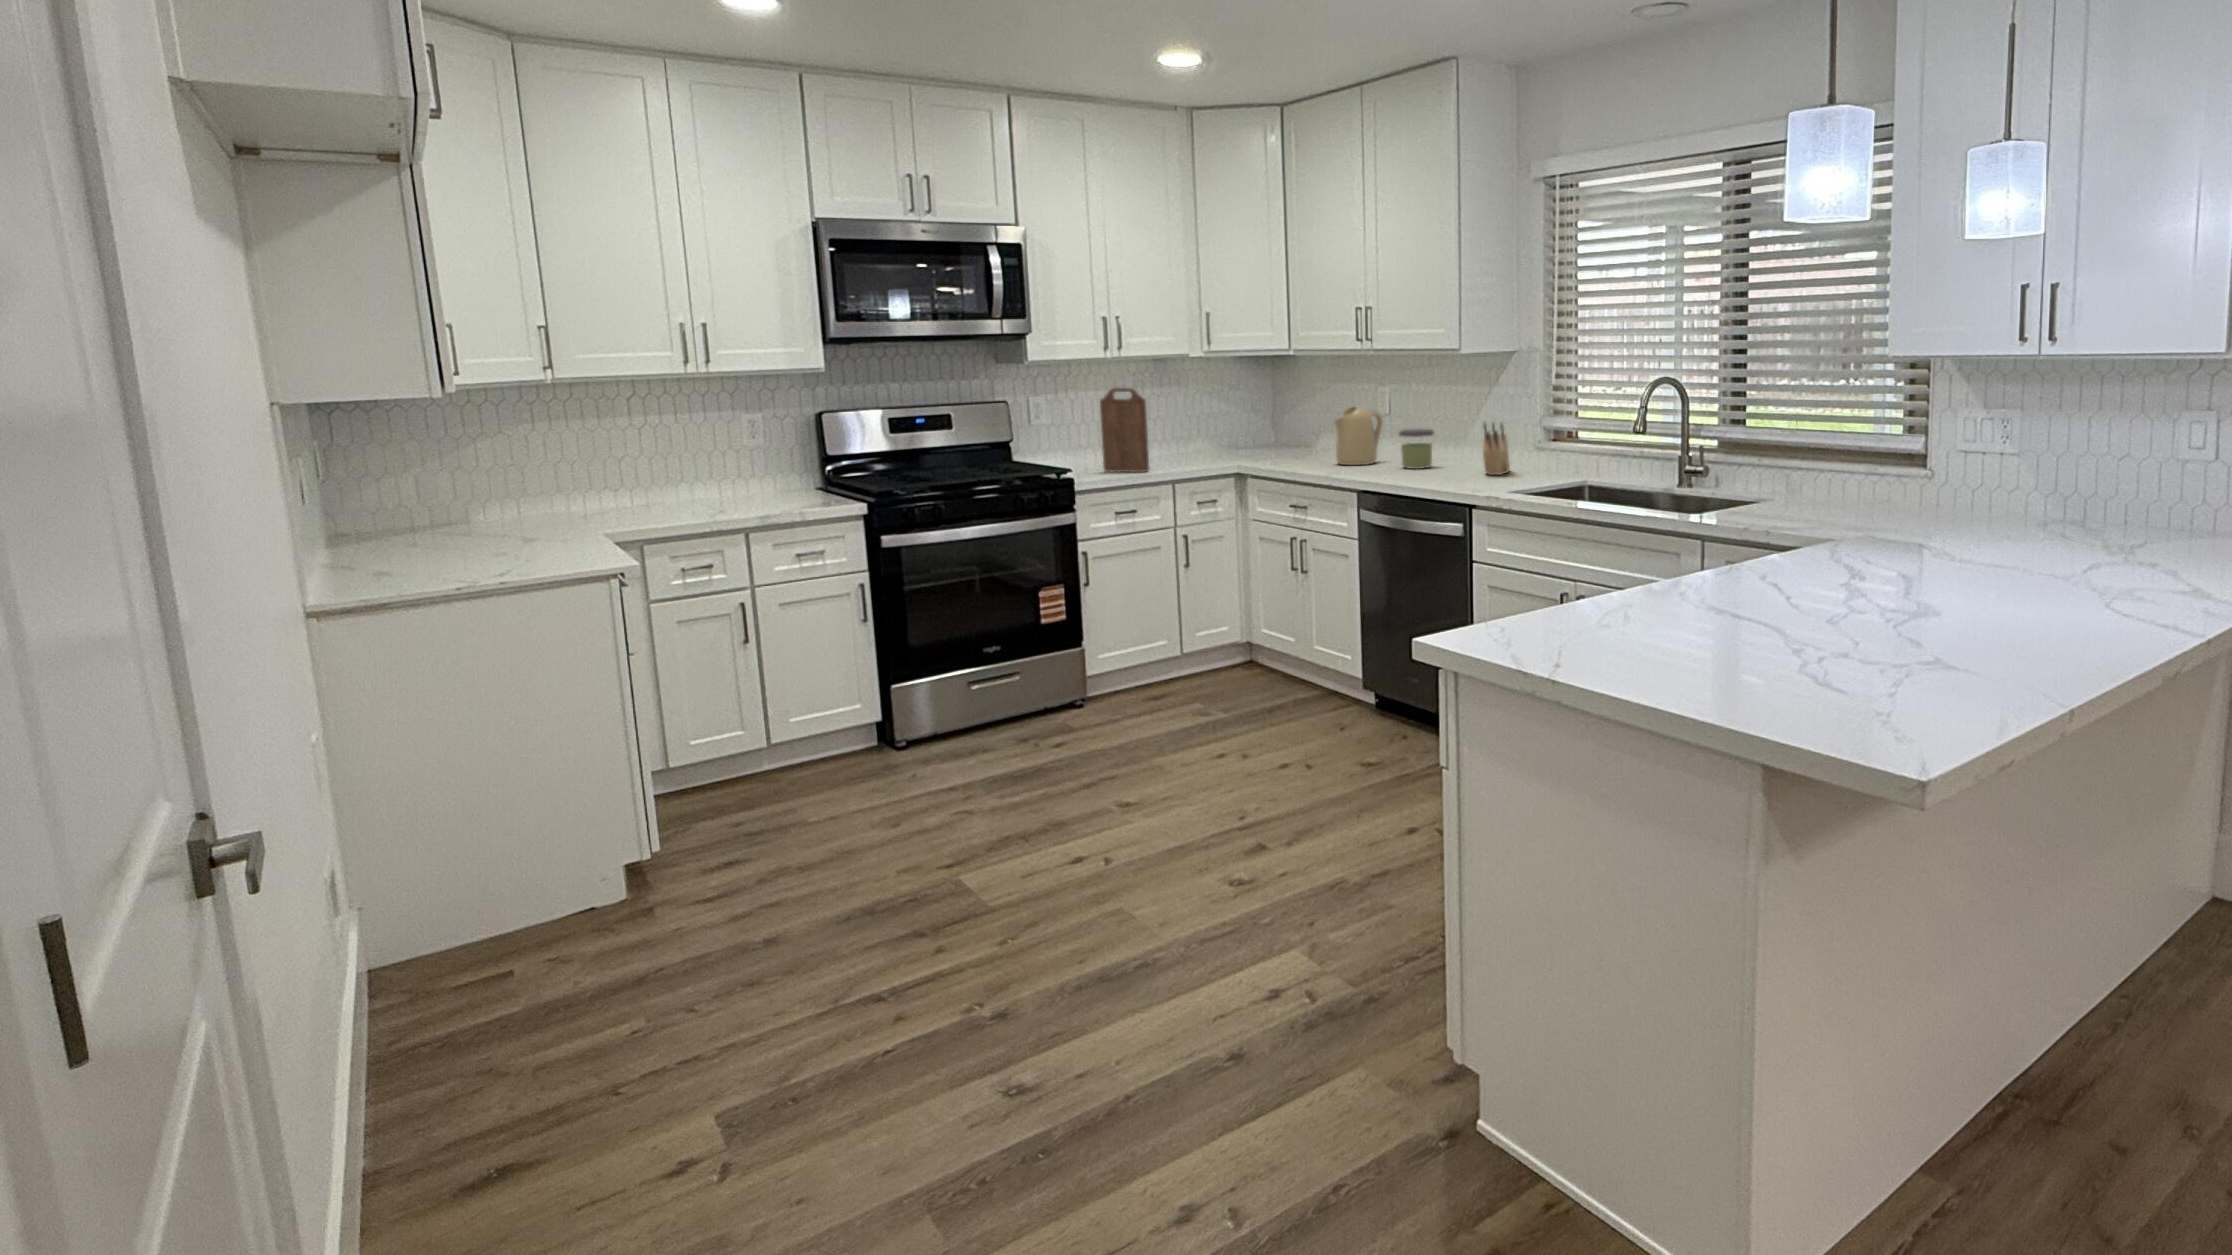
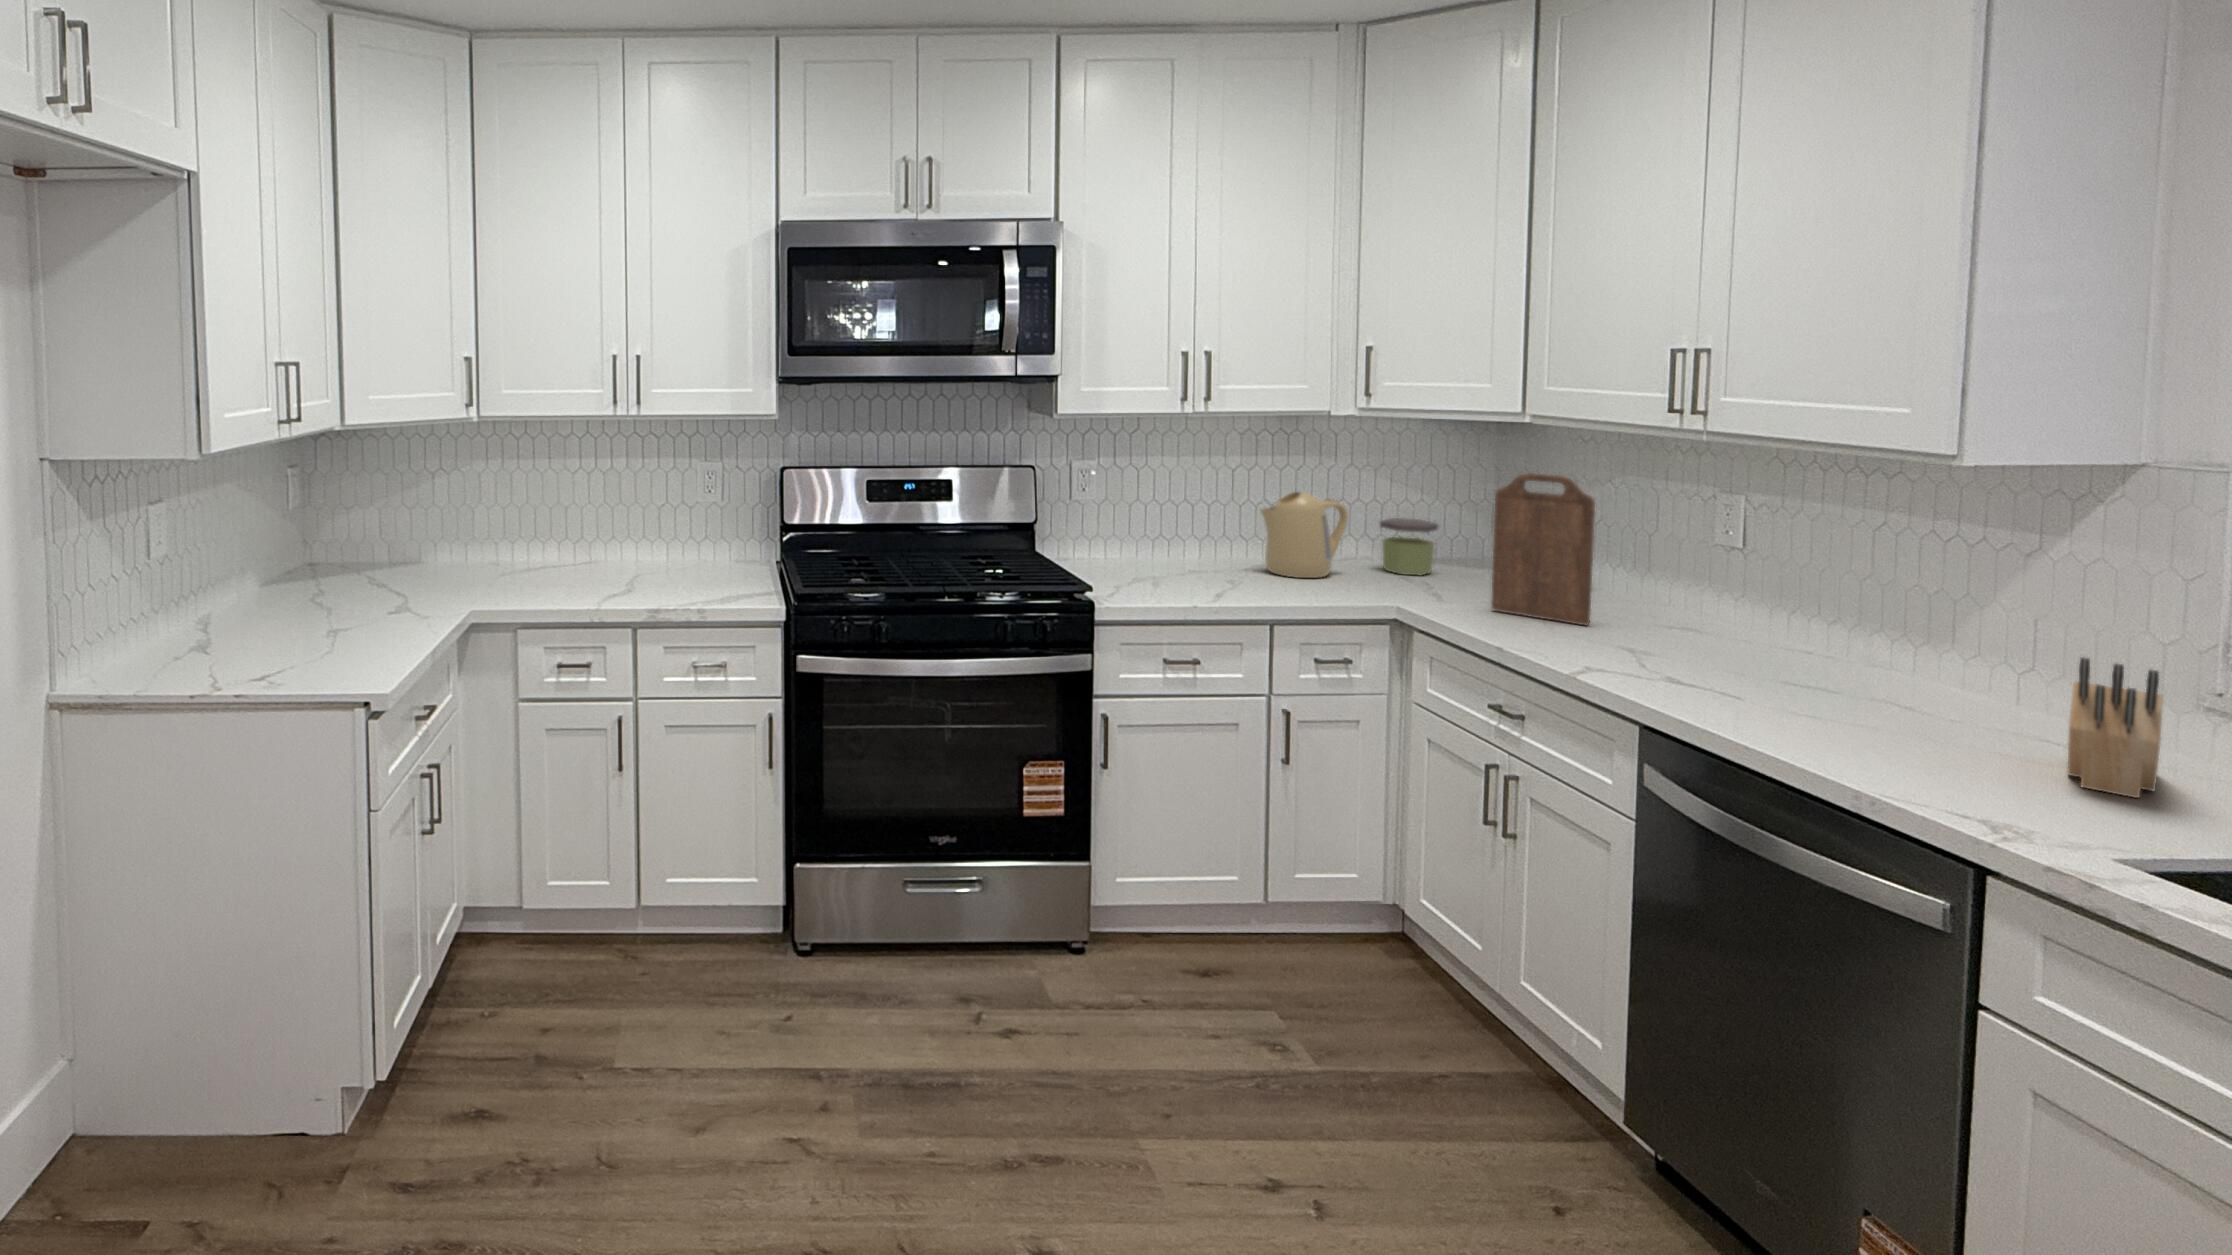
cutting board: present [1100,388,1149,472] -> present [1491,473,1595,625]
kettle: present [1334,407,1382,465] -> present [1261,492,1348,578]
jar: present [1399,429,1434,469] -> present [1380,518,1438,575]

